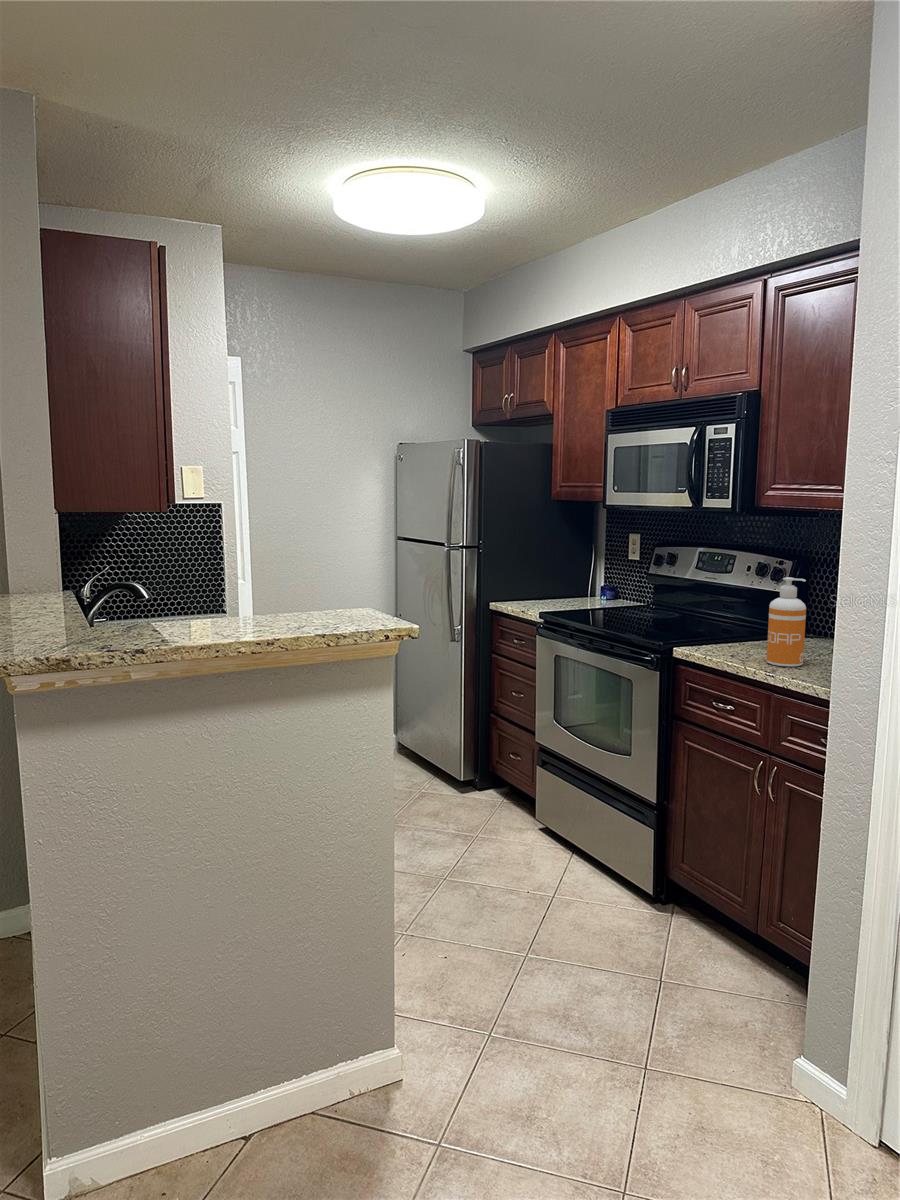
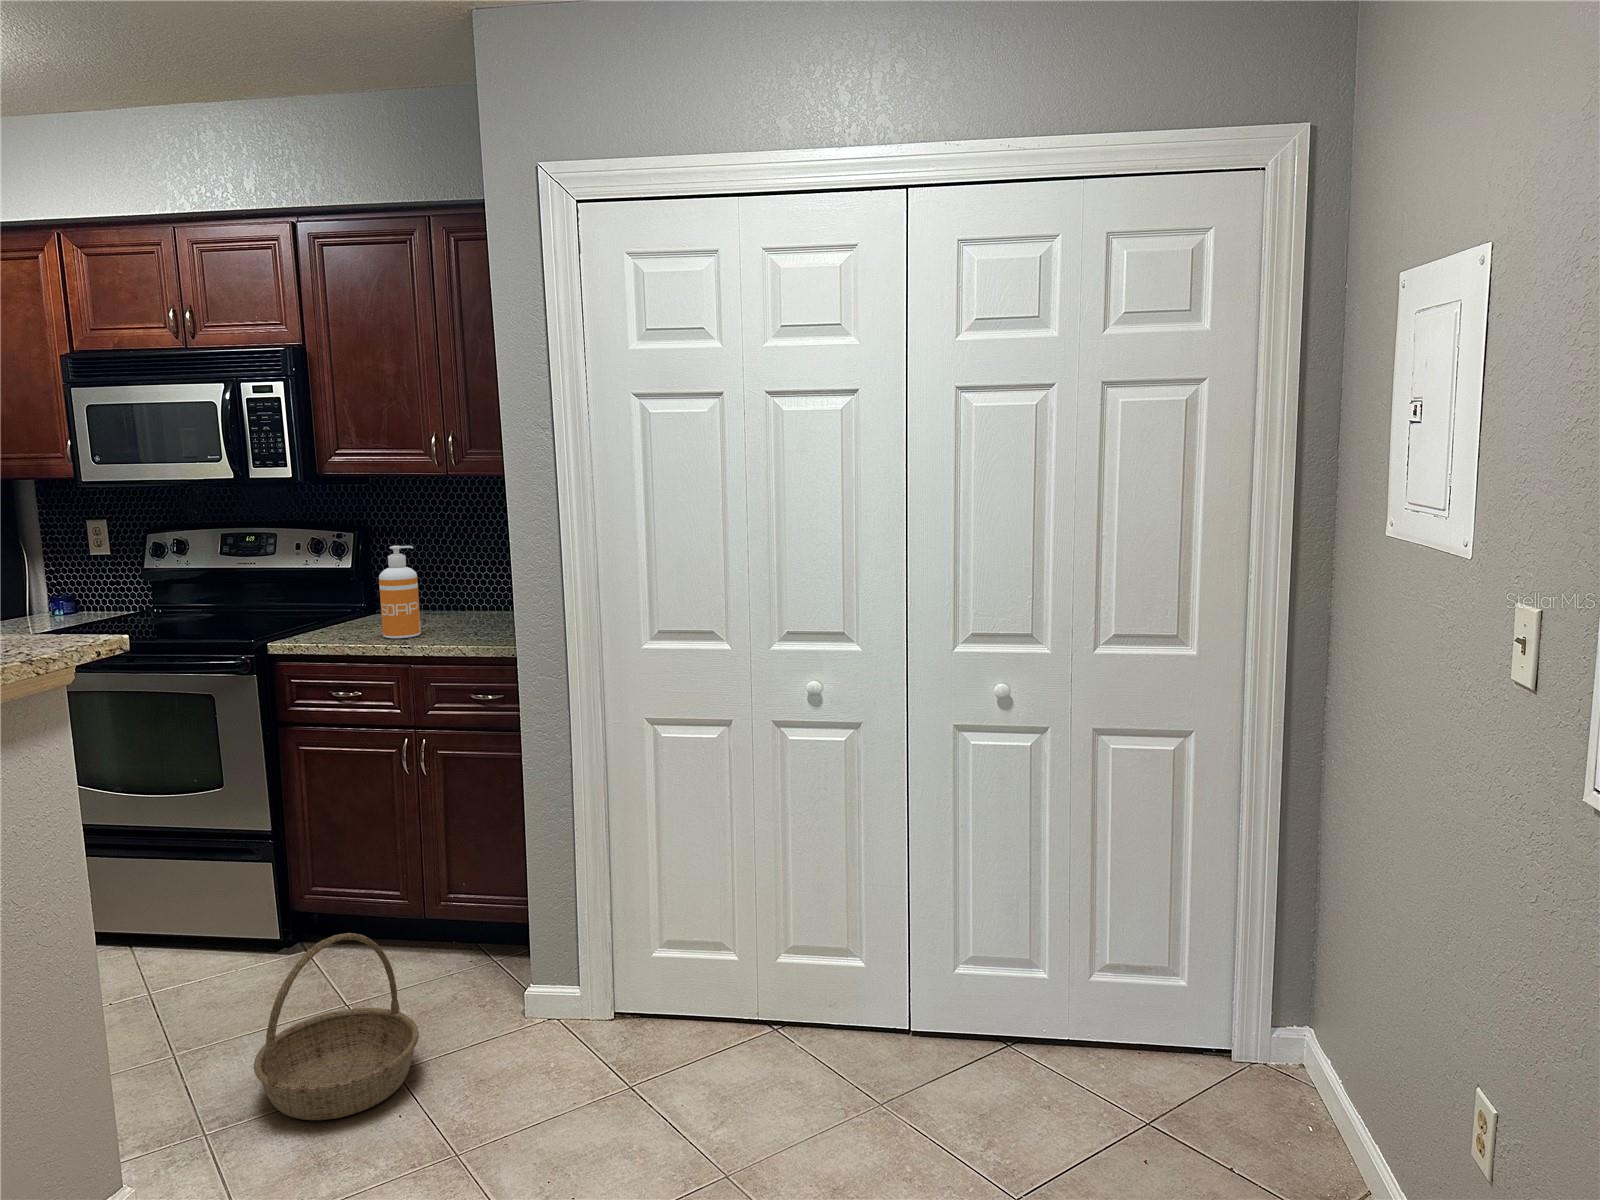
basket: none [528,921,669,1091] -> present [254,933,419,1120]

